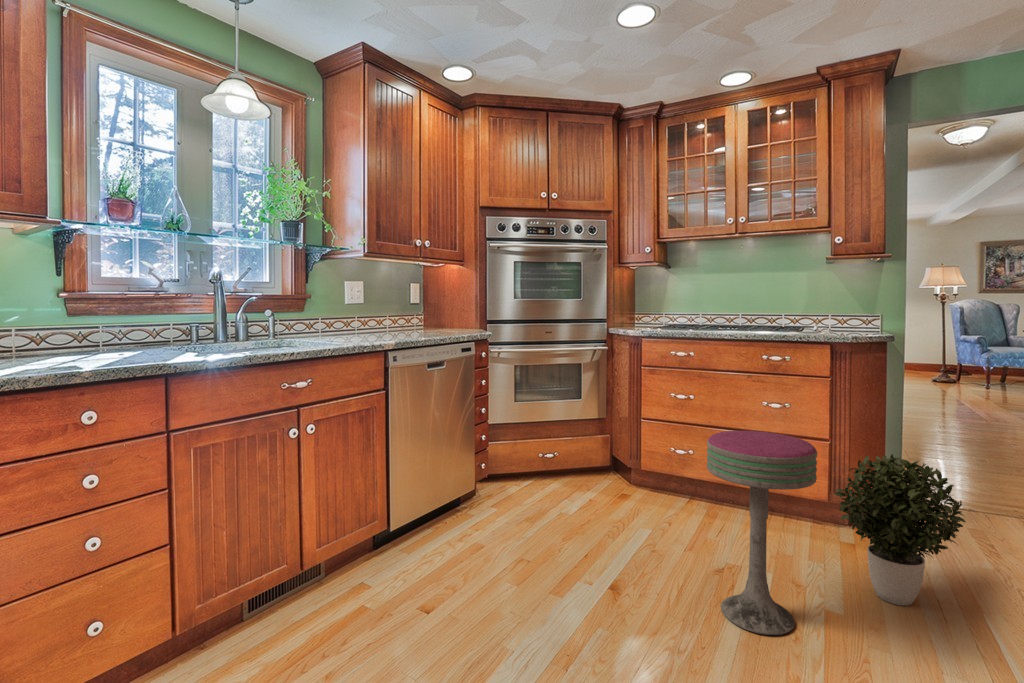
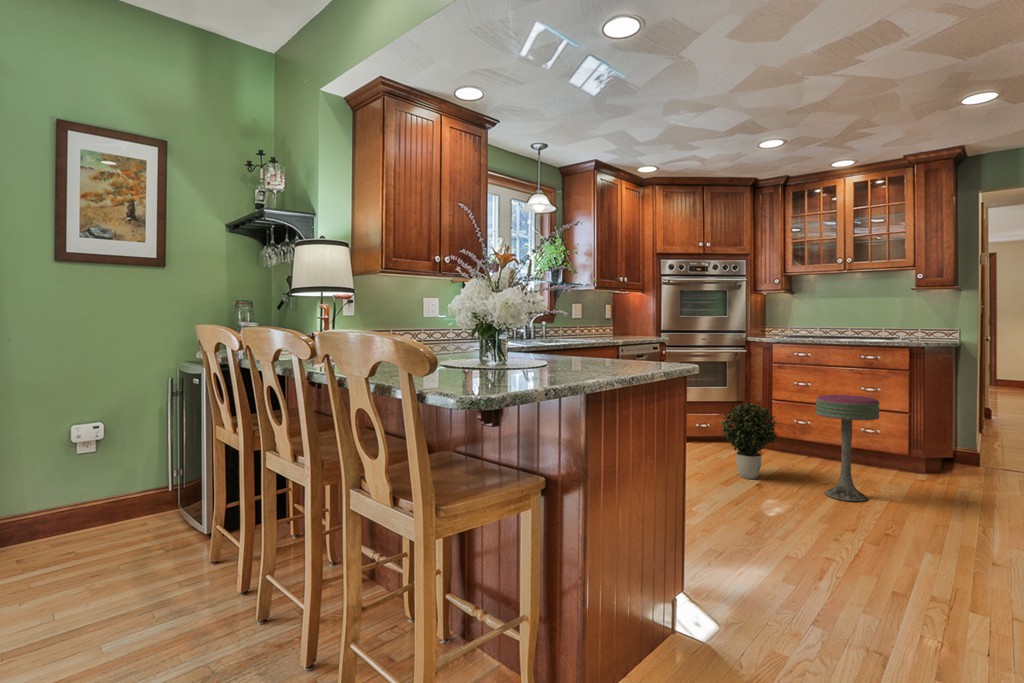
potted plant: present [834,454,965,606] -> present [721,402,777,479]

